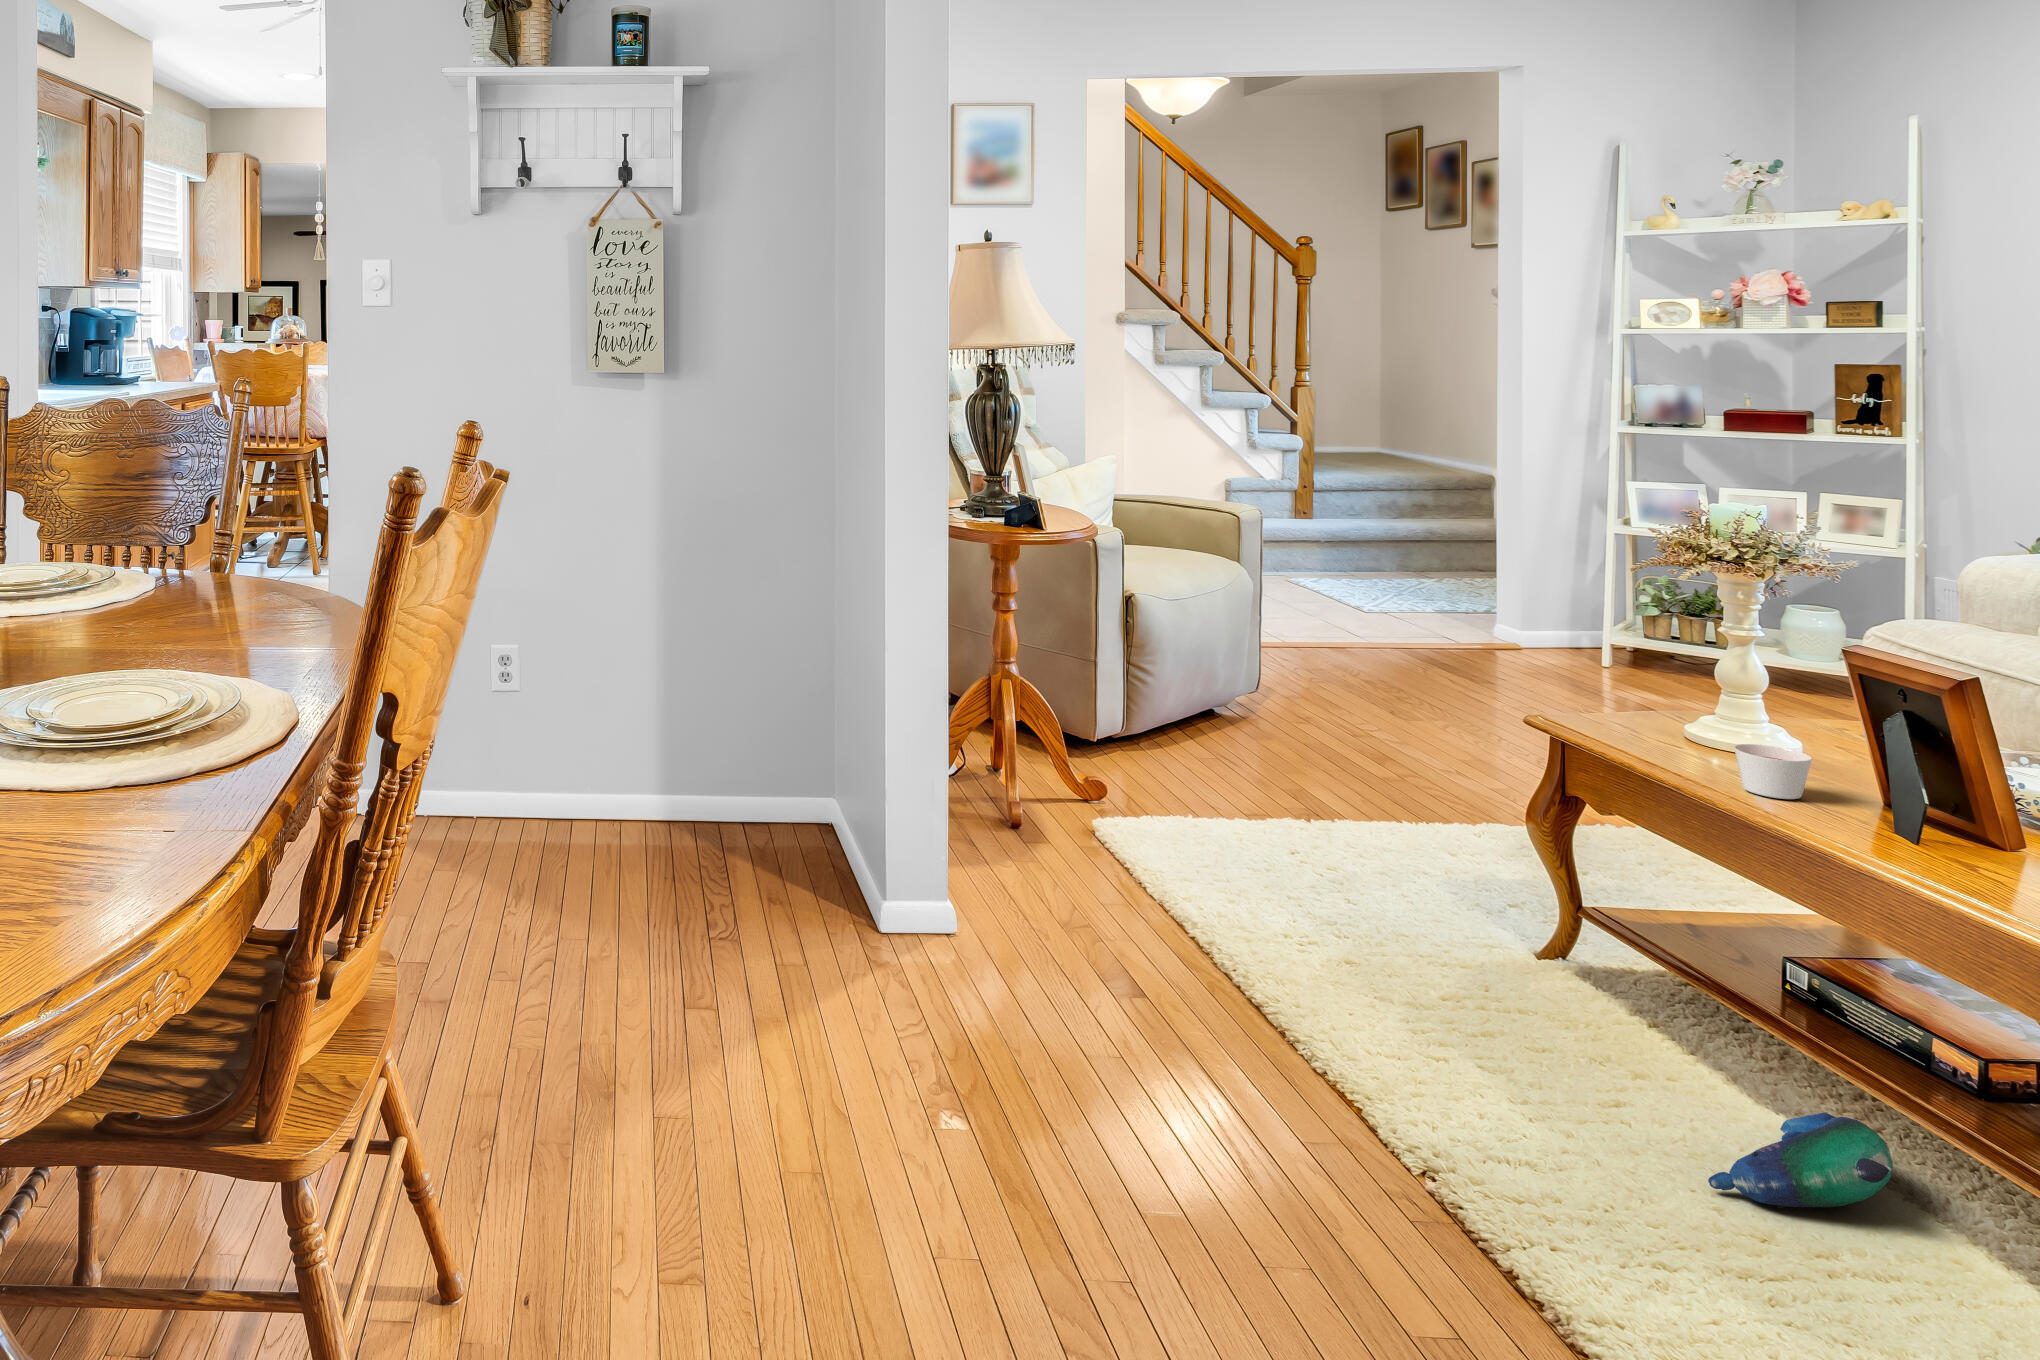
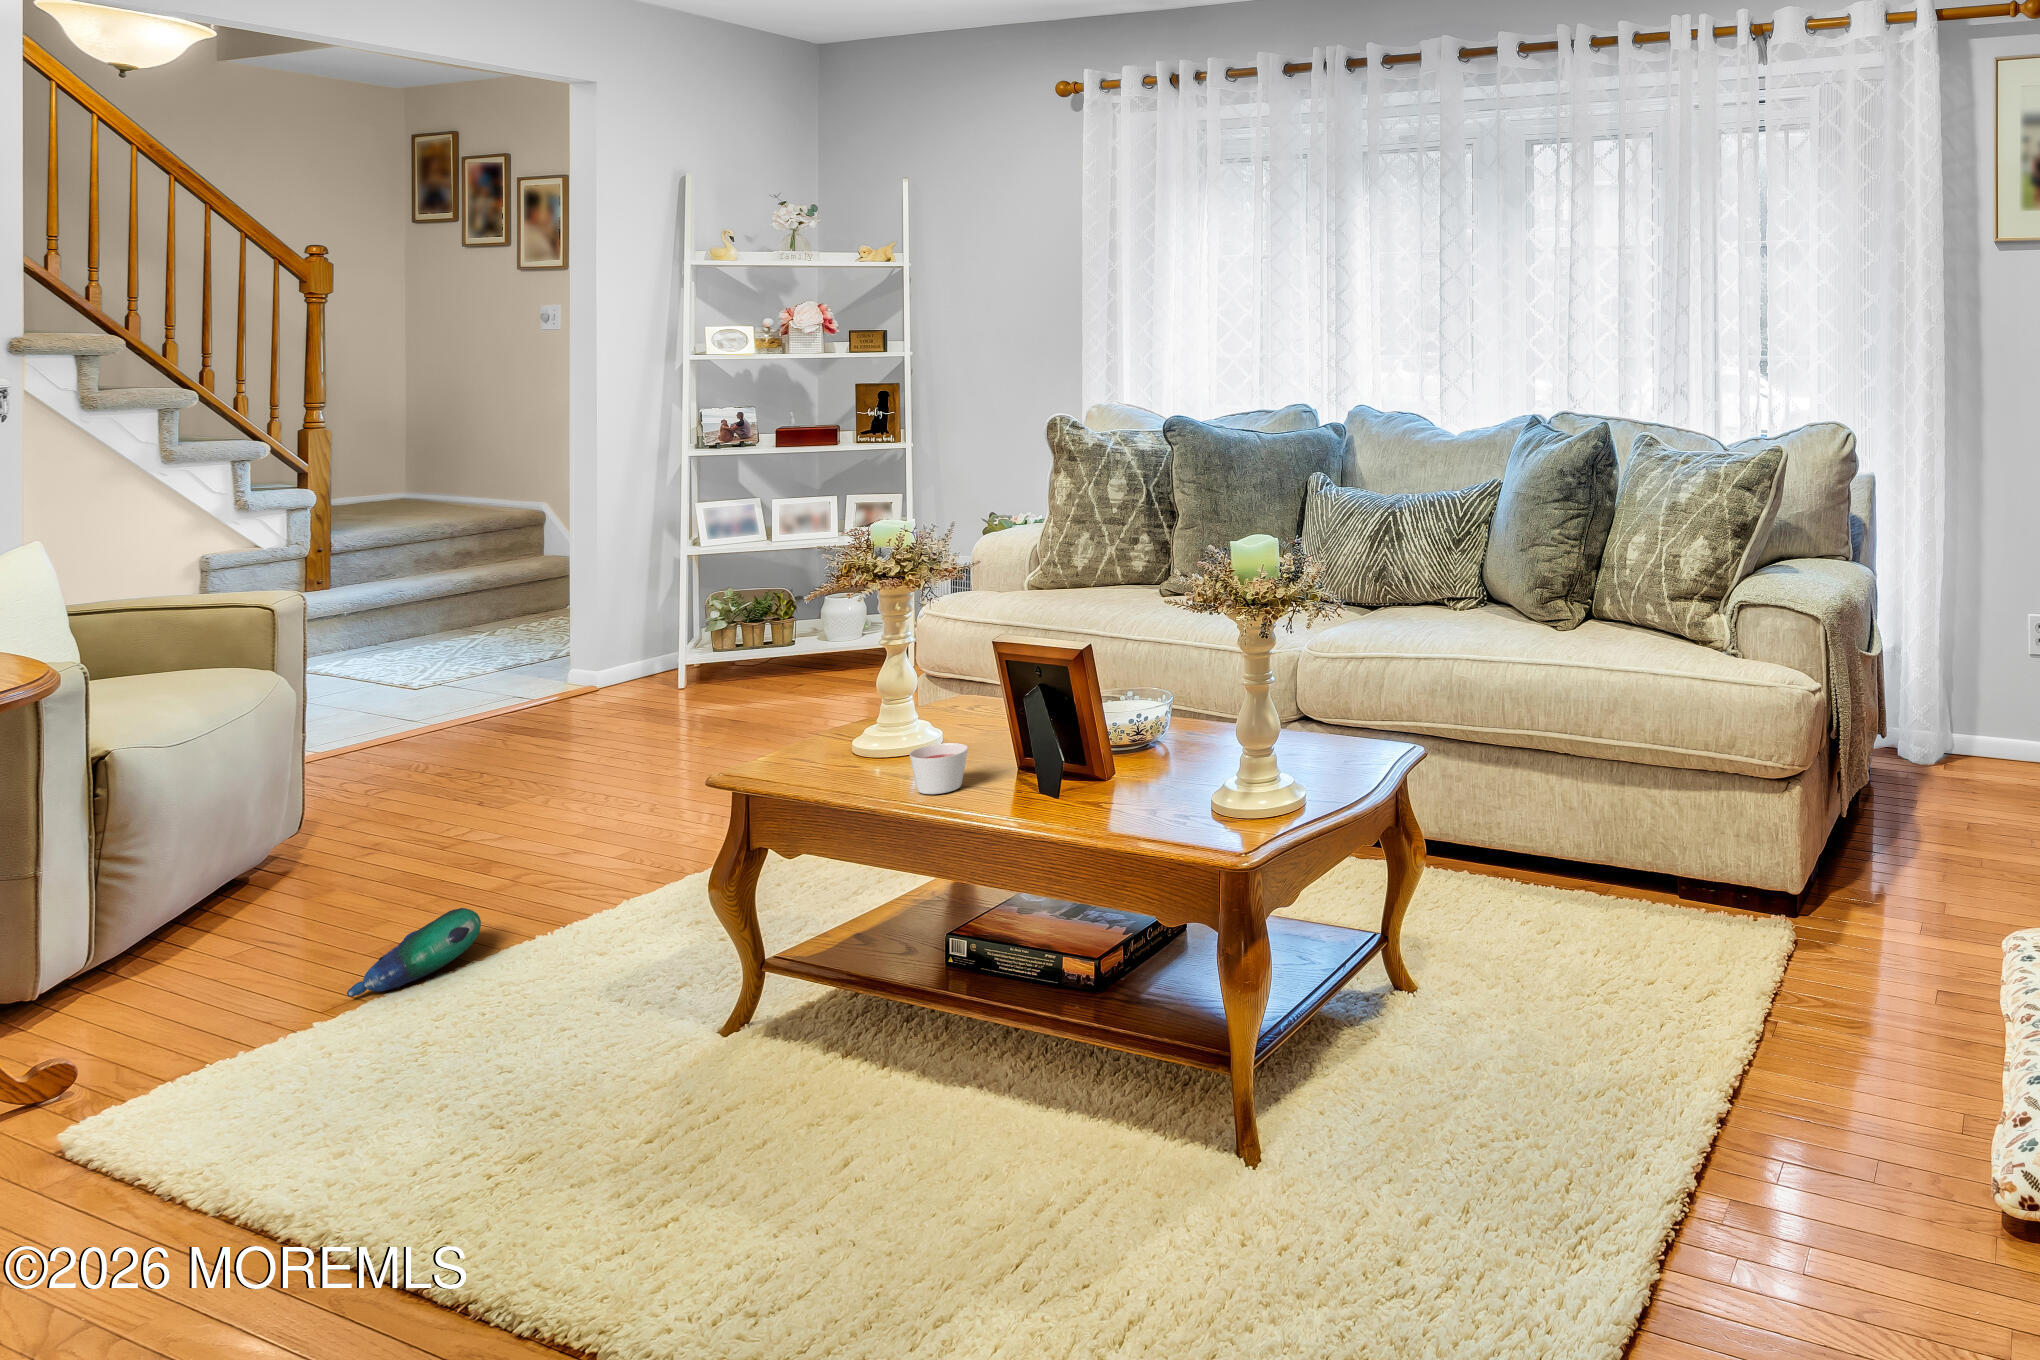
plush toy: present [1708,1113,1893,1208] -> present [347,908,481,997]

